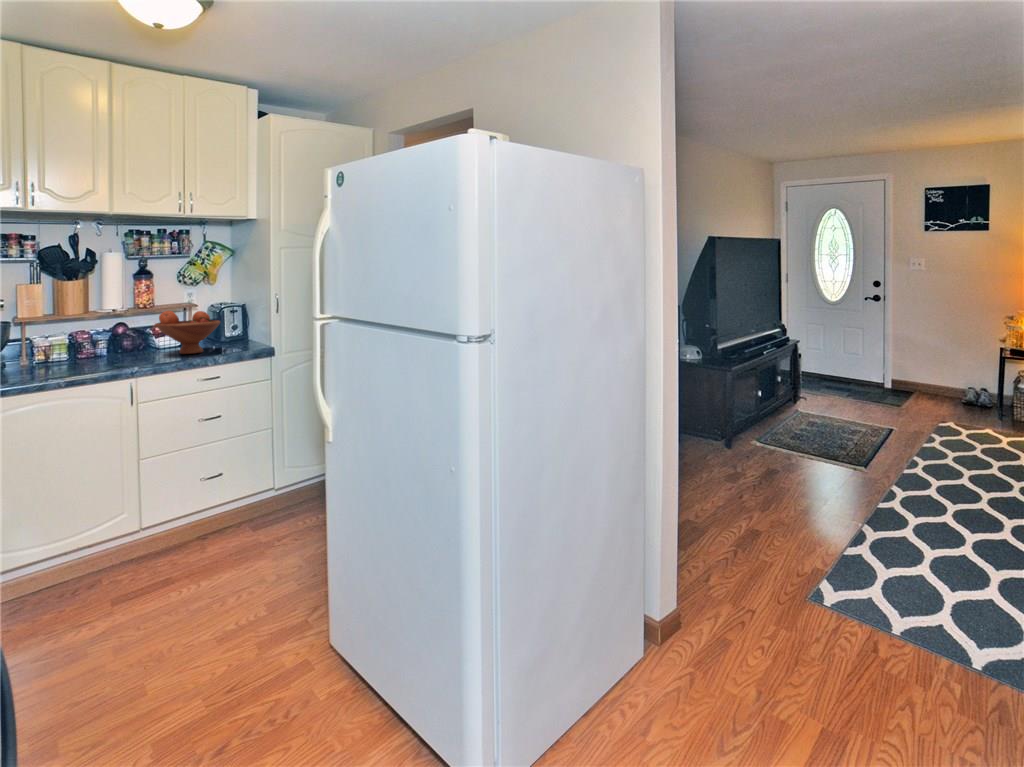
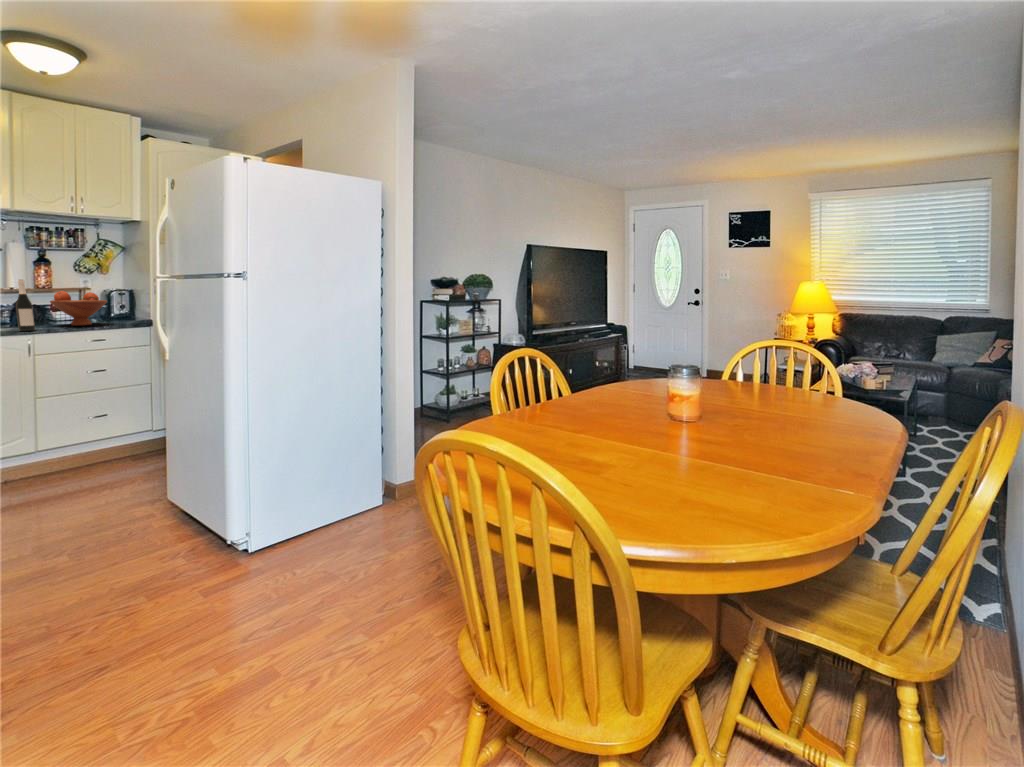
wine bottle: none [117,300,140,366] -> present [16,280,35,331]

